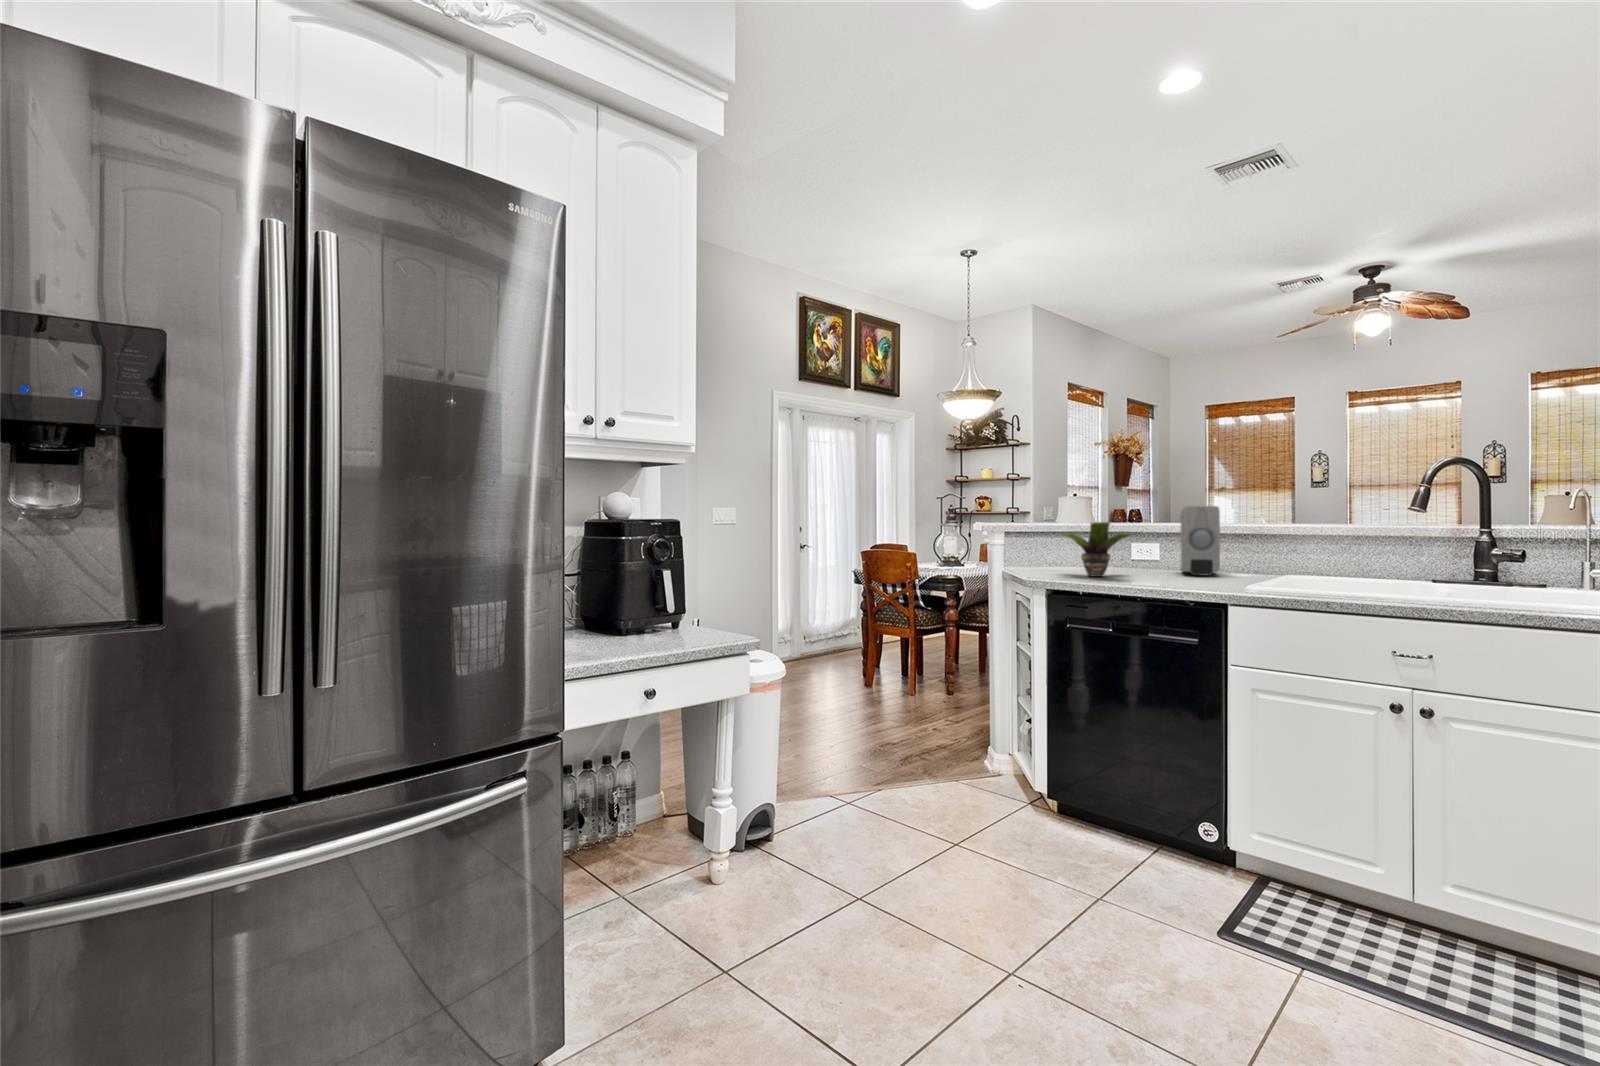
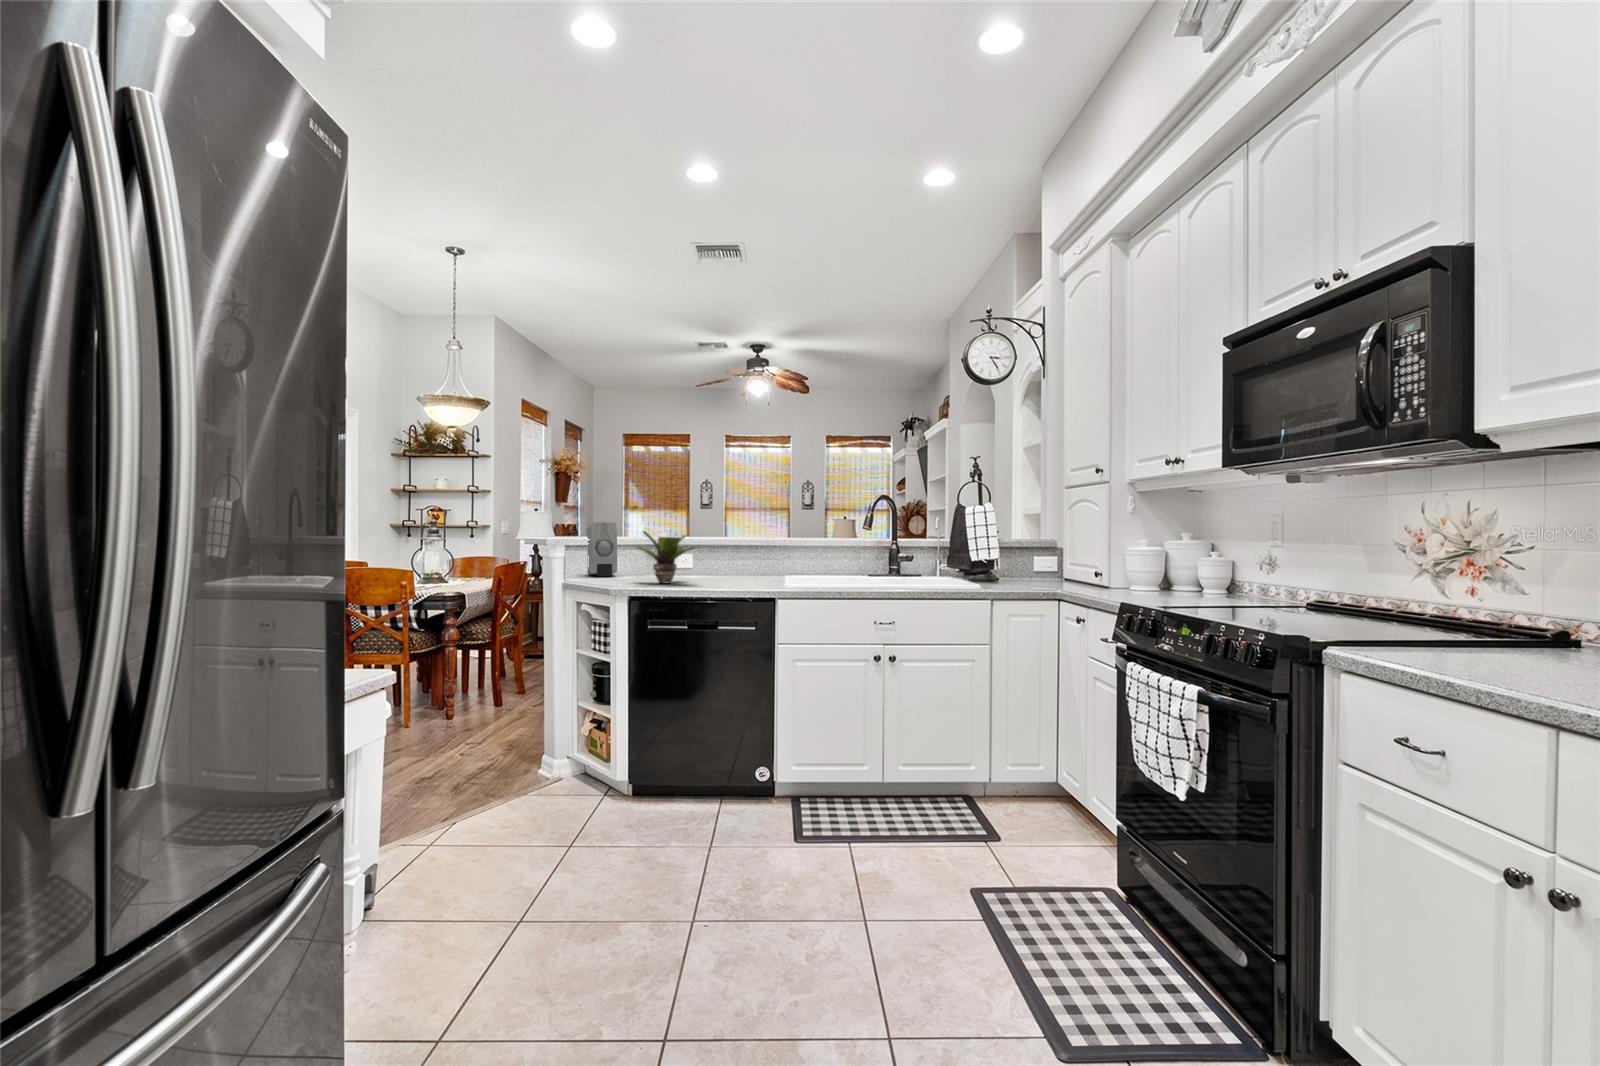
soap dispenser: present [1180,506,1220,576] -> present [587,522,617,576]

